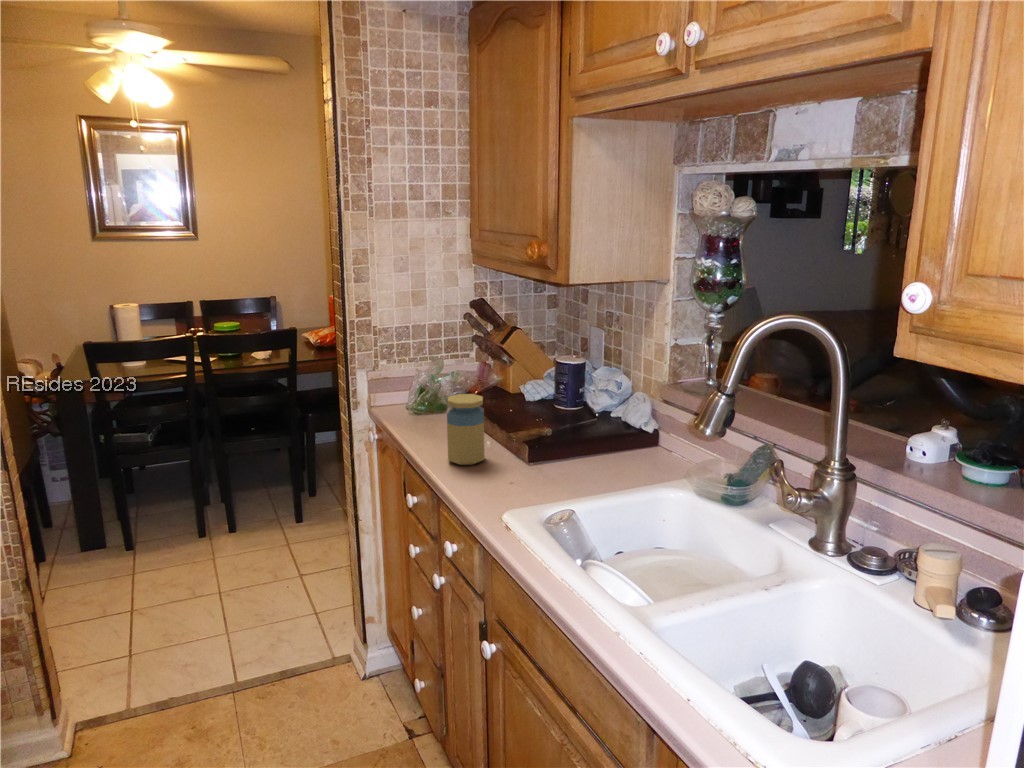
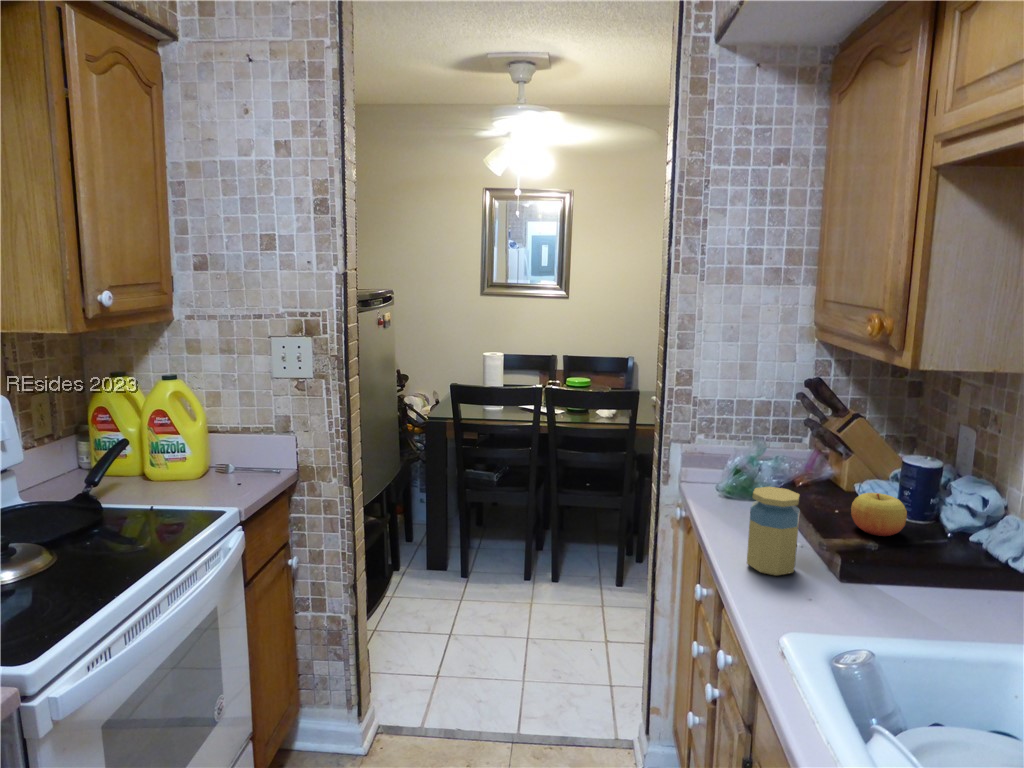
apple: none [518,387,557,420] -> present [851,493,907,536]

